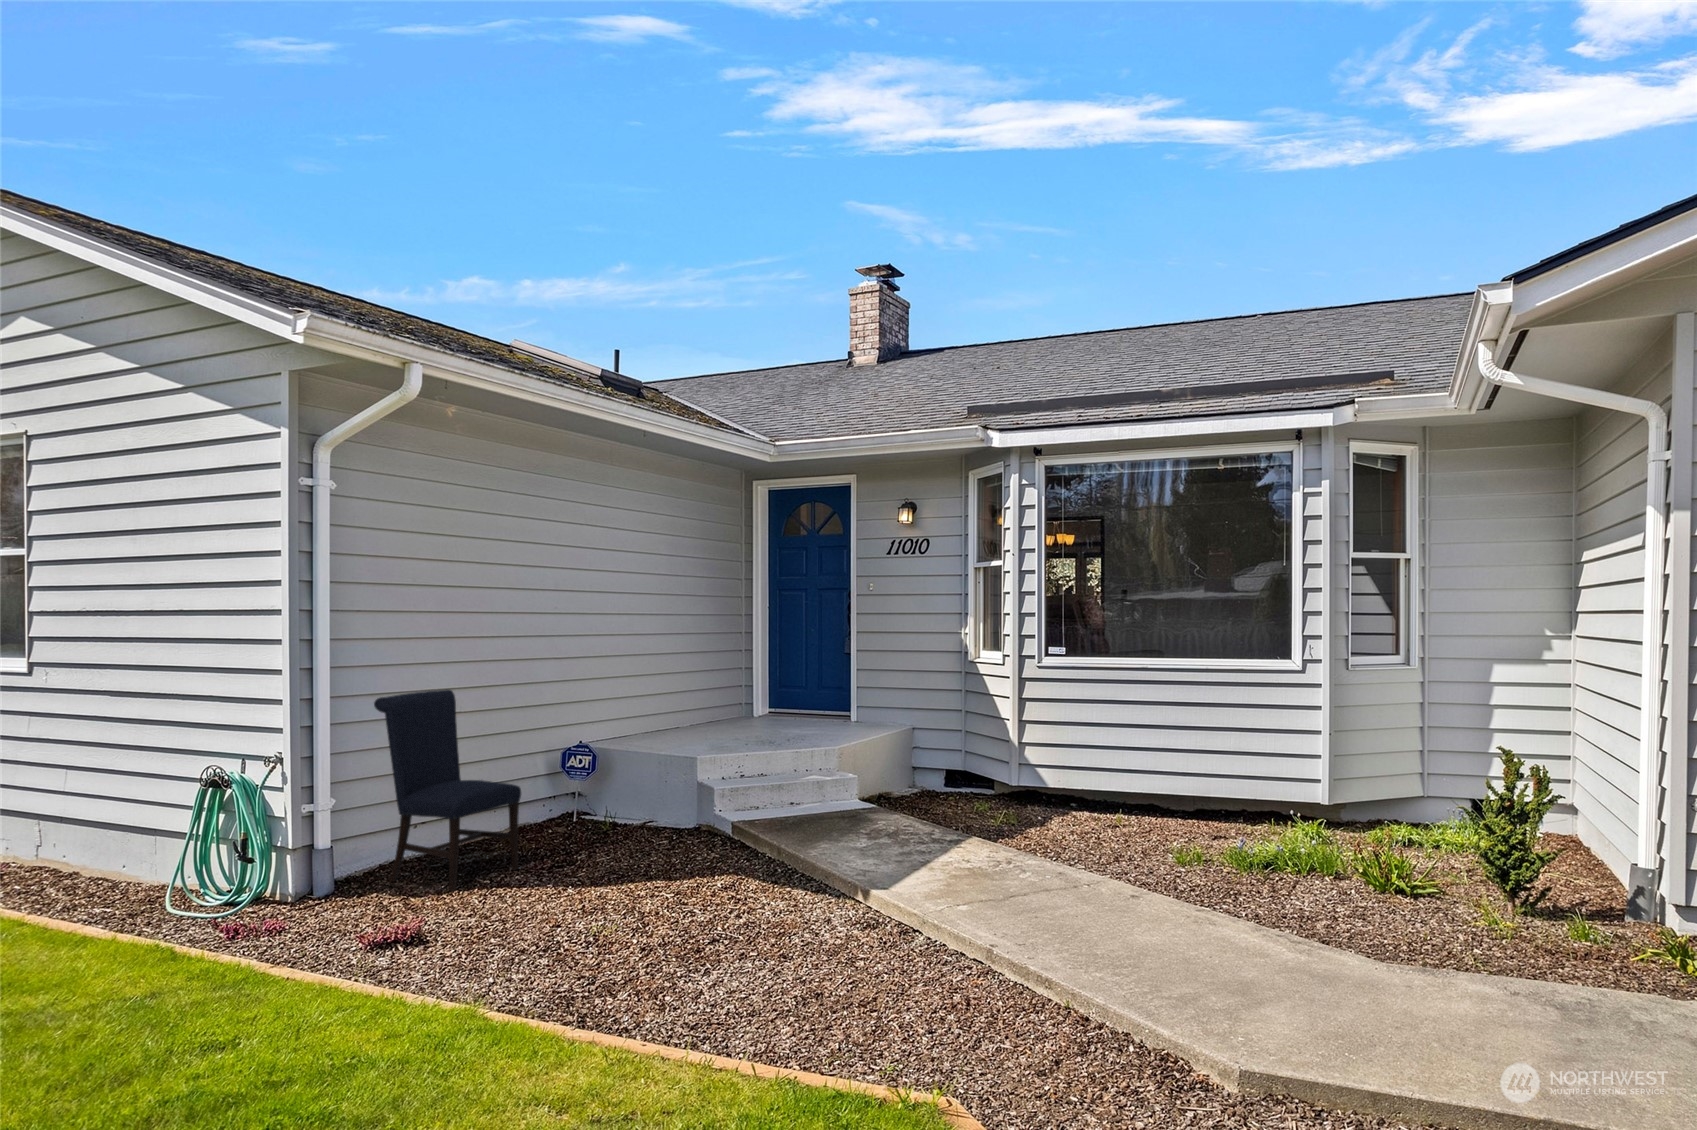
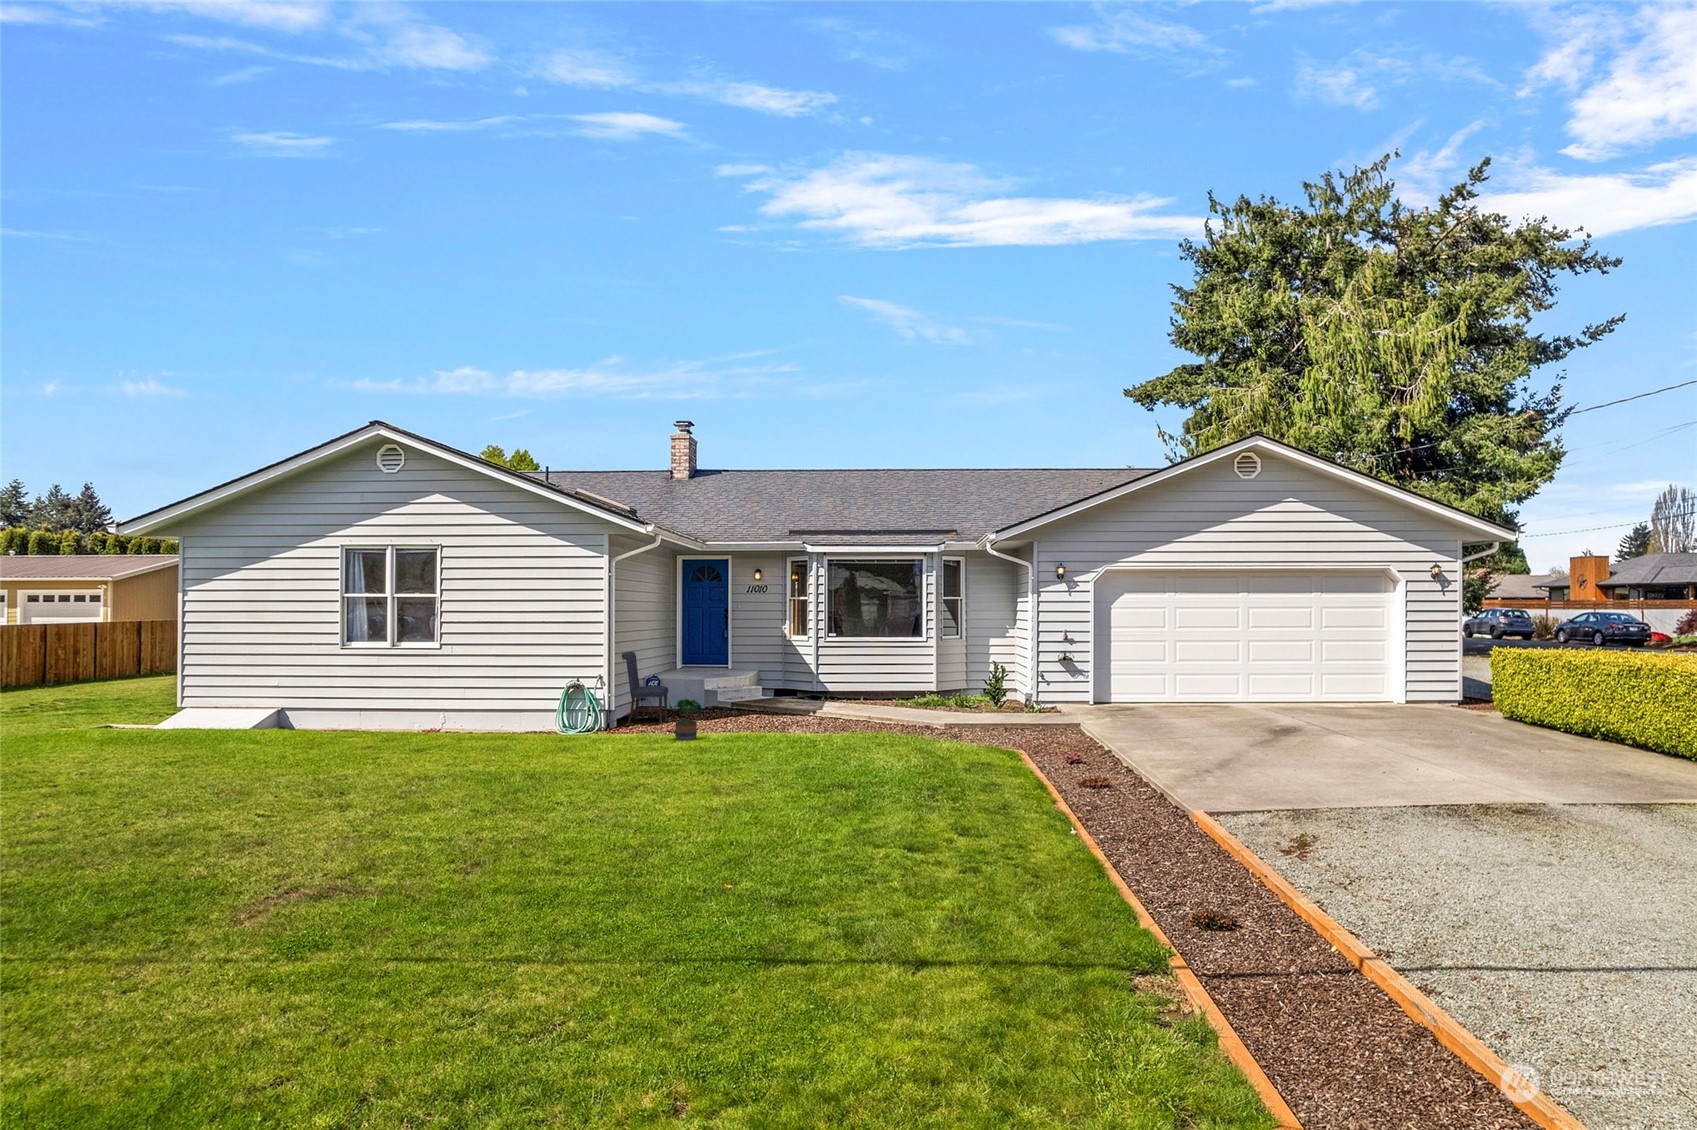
potted tree: none [97,894,224,1073] -> present [672,699,703,741]

